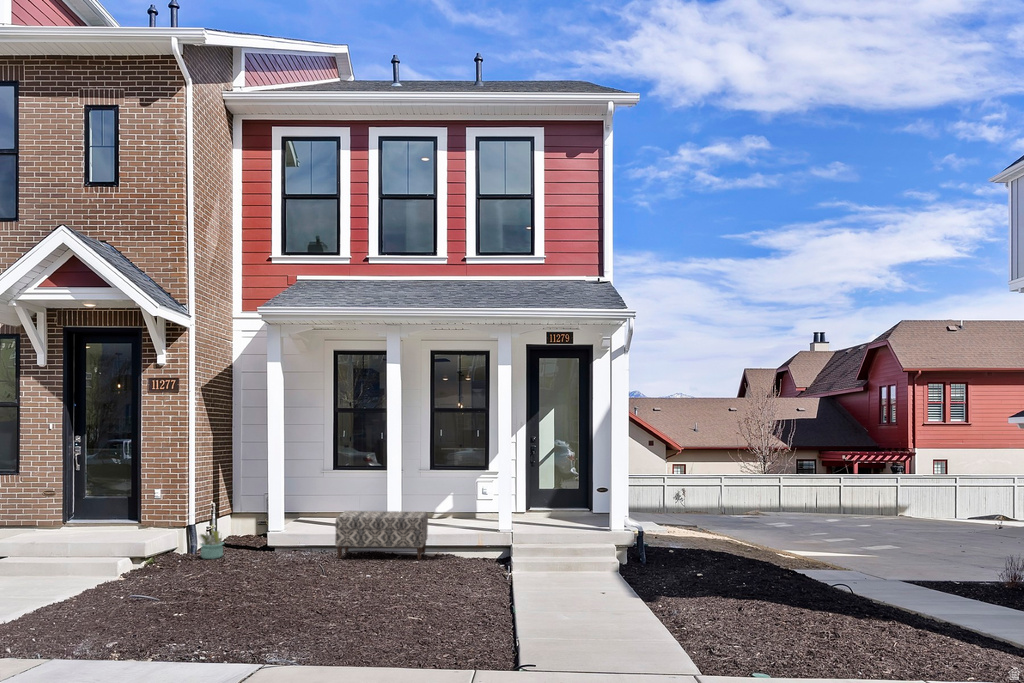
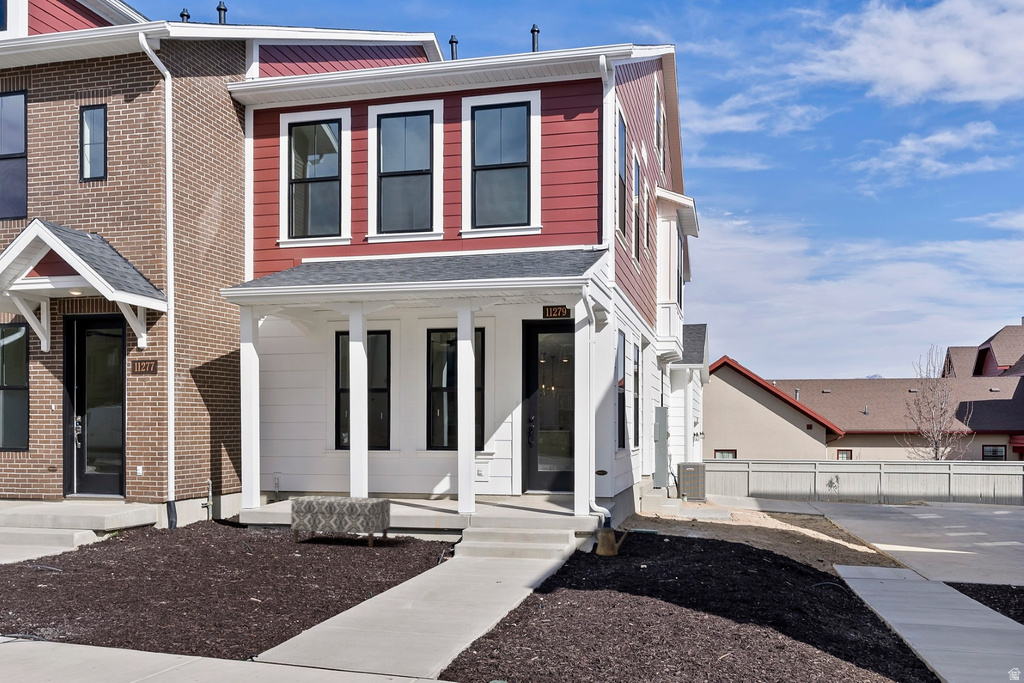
decorative plant: present [199,530,224,559] -> none [172,509,199,537]
watering can: none [627,532,668,557] -> present [593,528,631,555]

